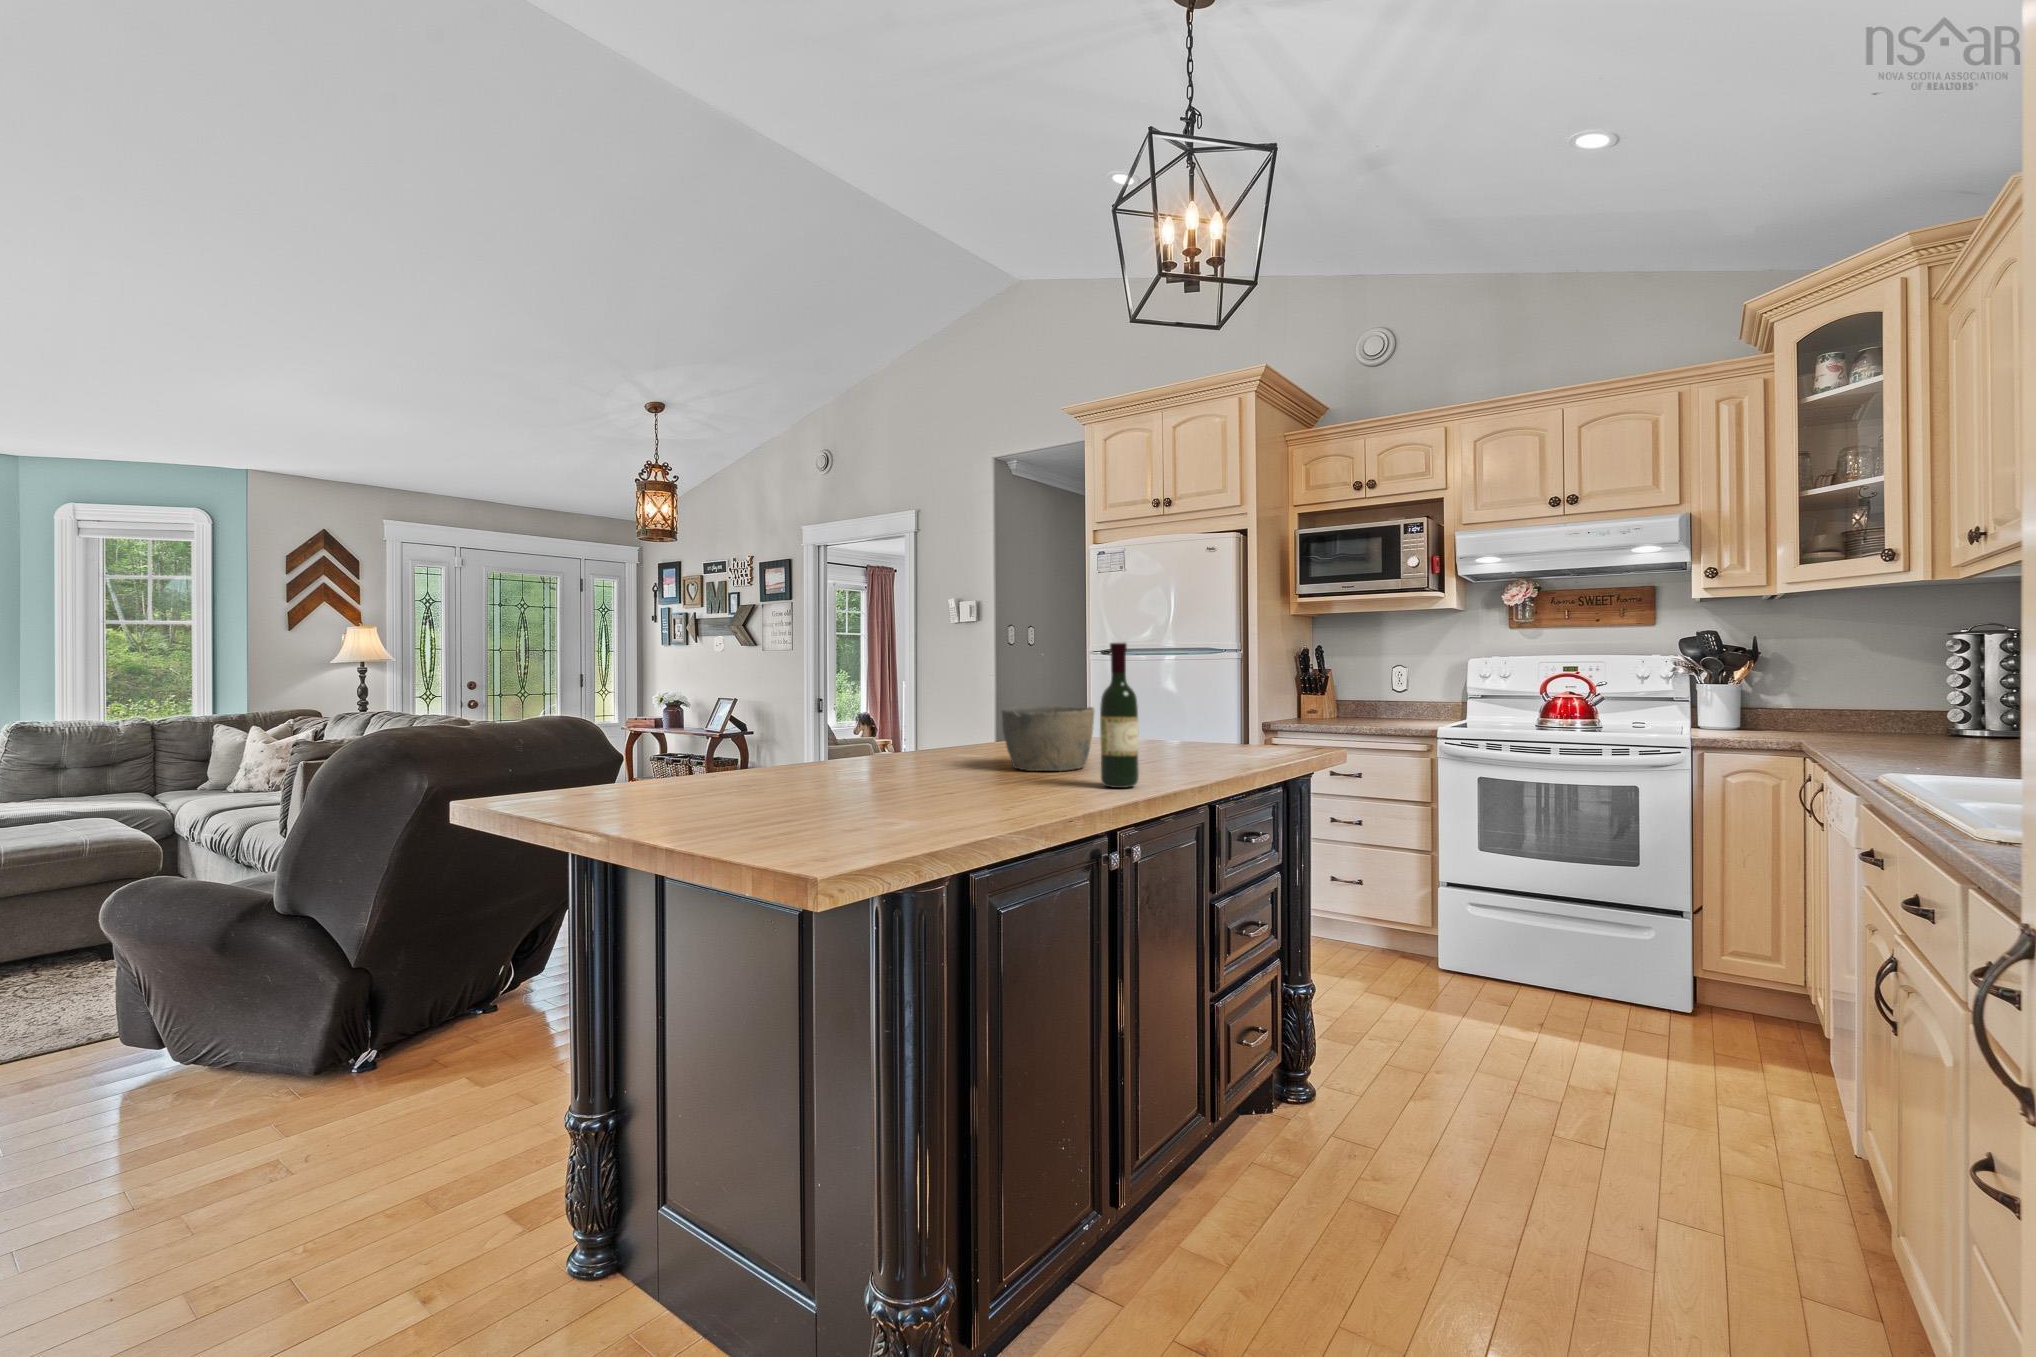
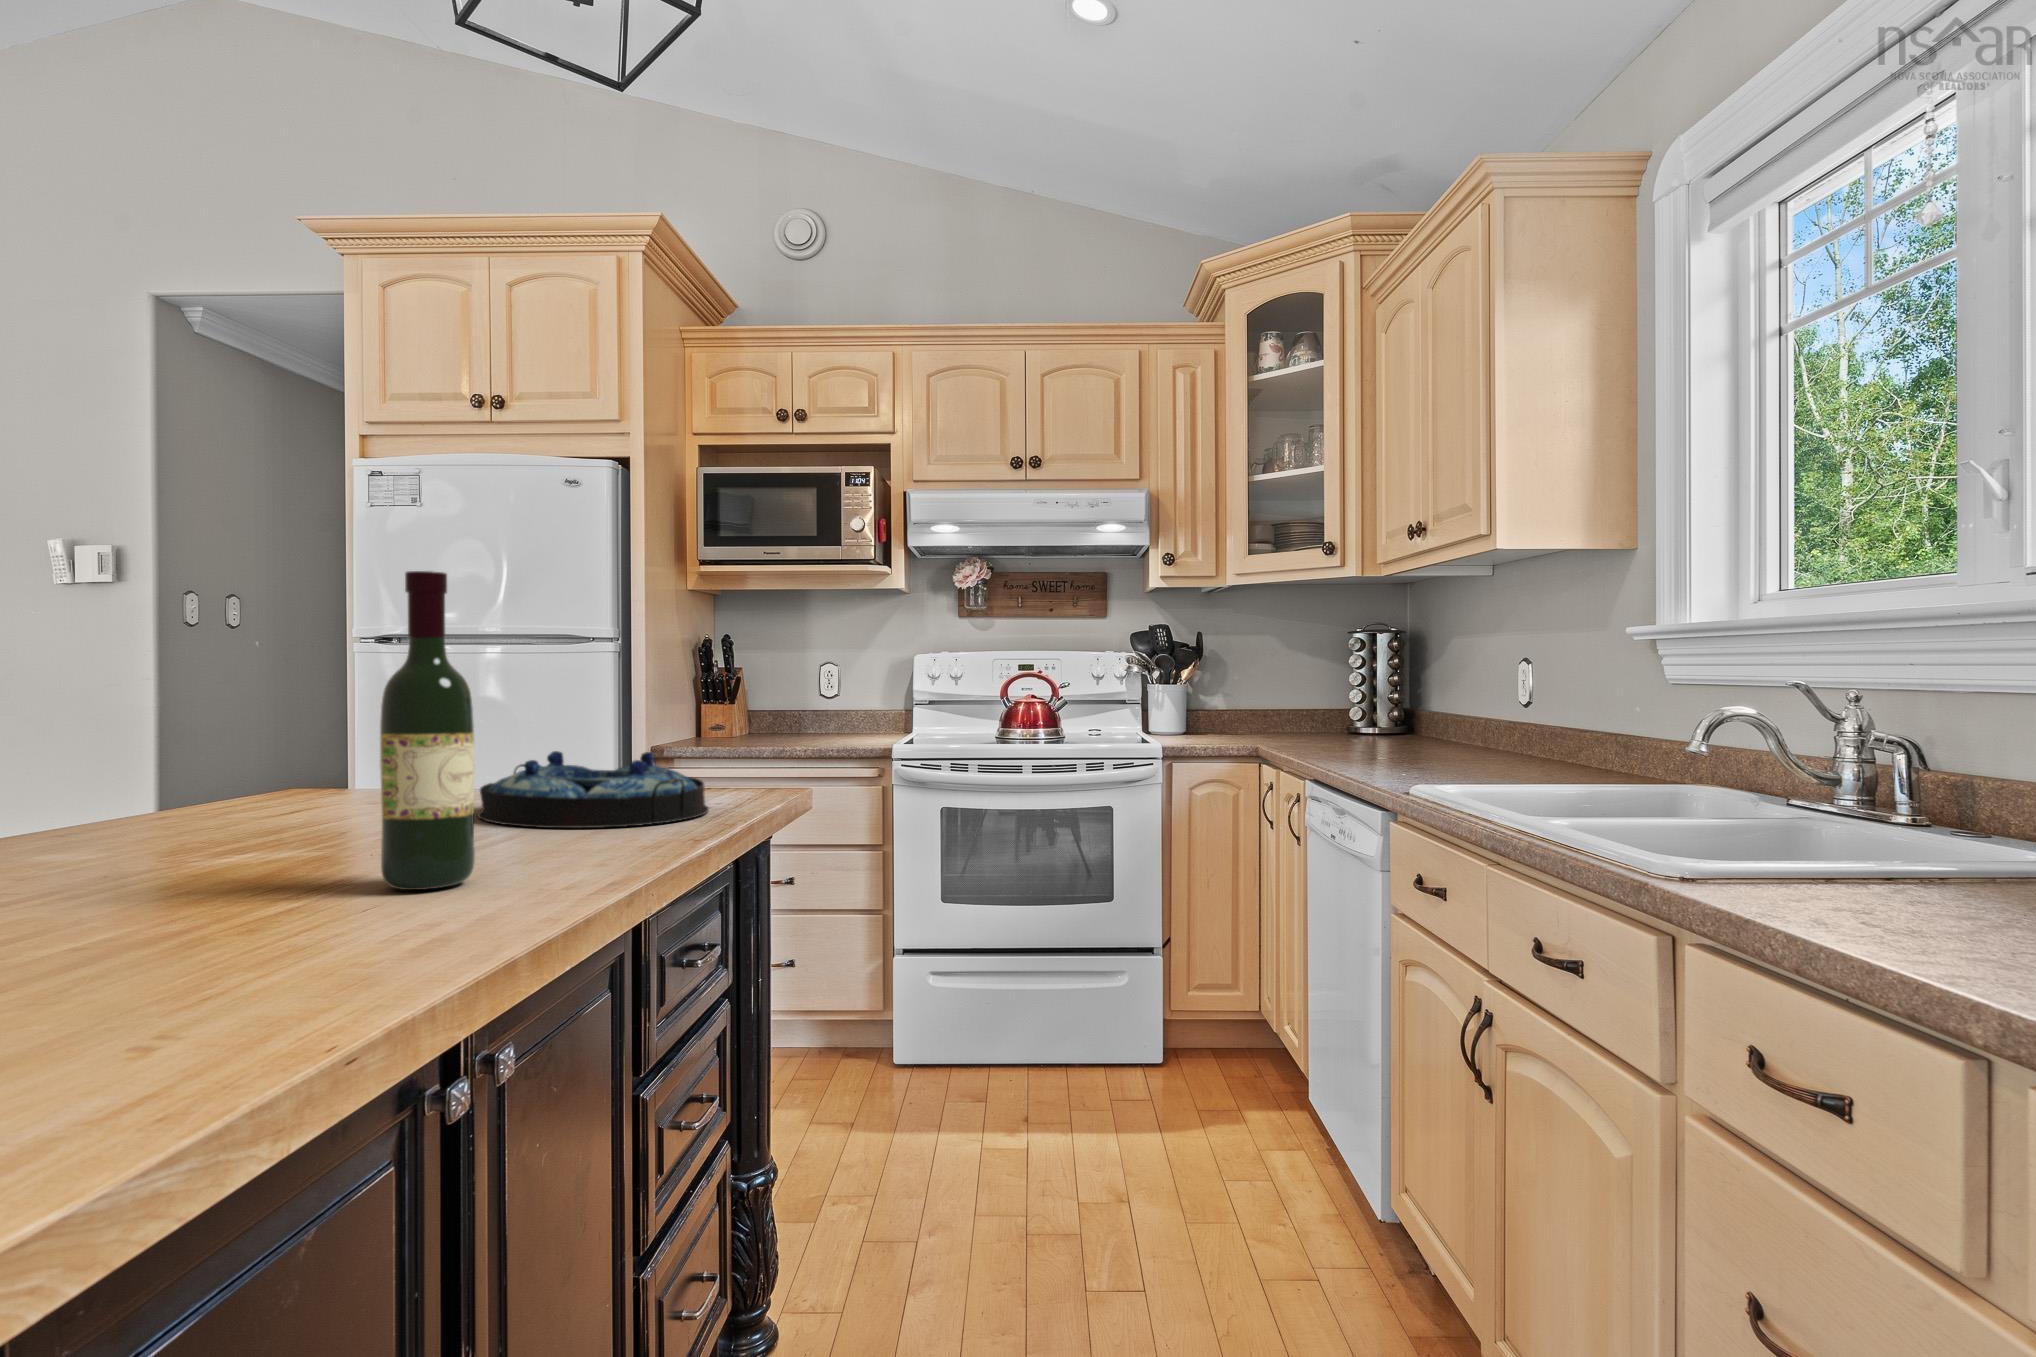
bowl: present [1002,706,1095,771] -> none [115,718,364,865]
serving tray: none [1147,726,1268,769] -> present [478,751,709,828]

